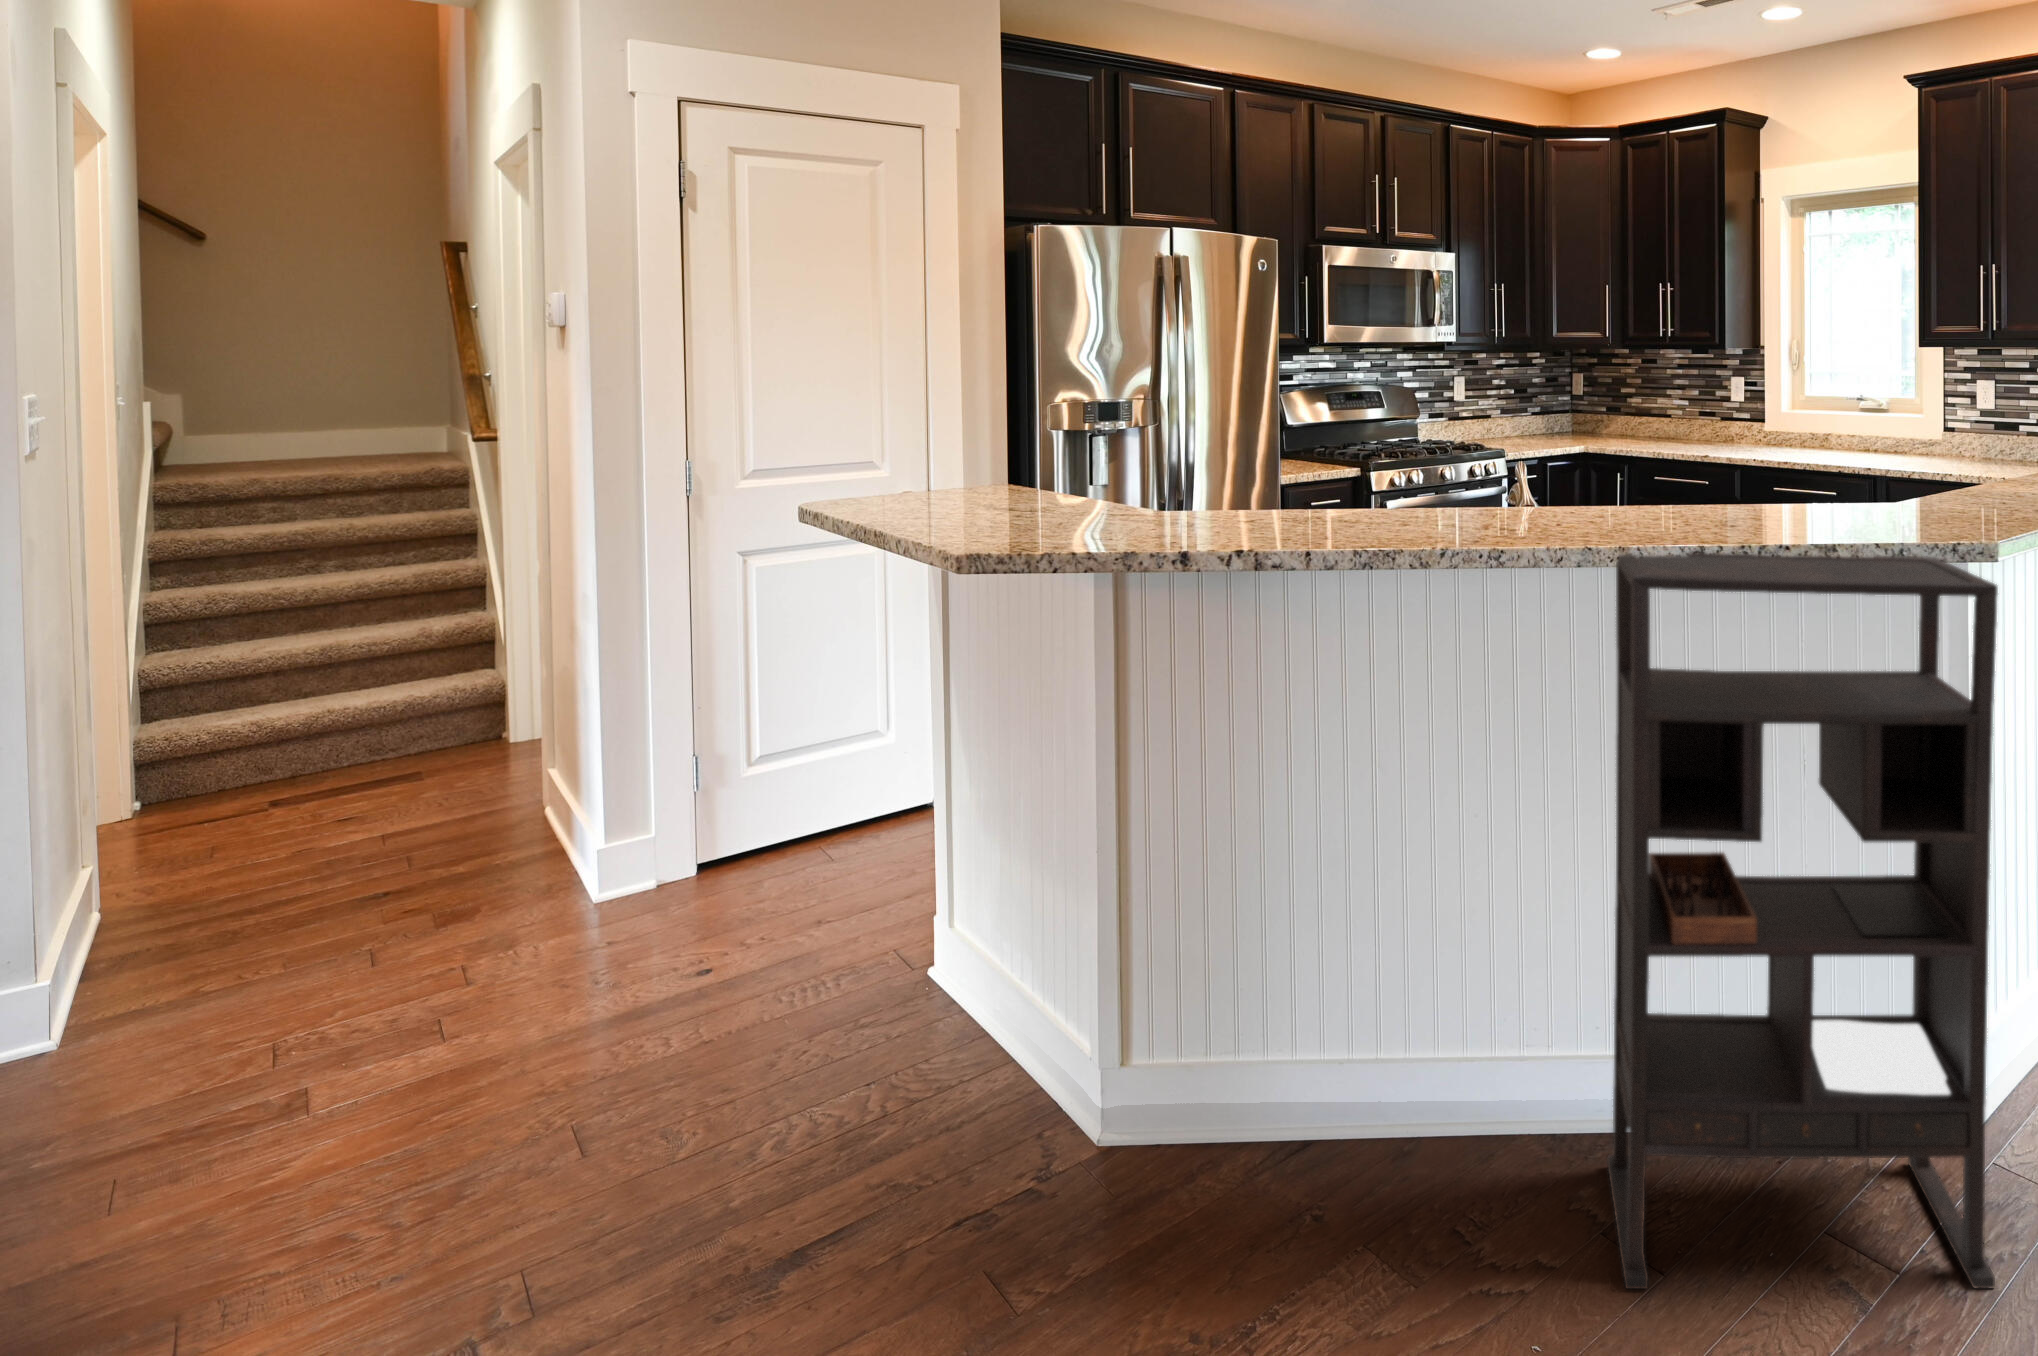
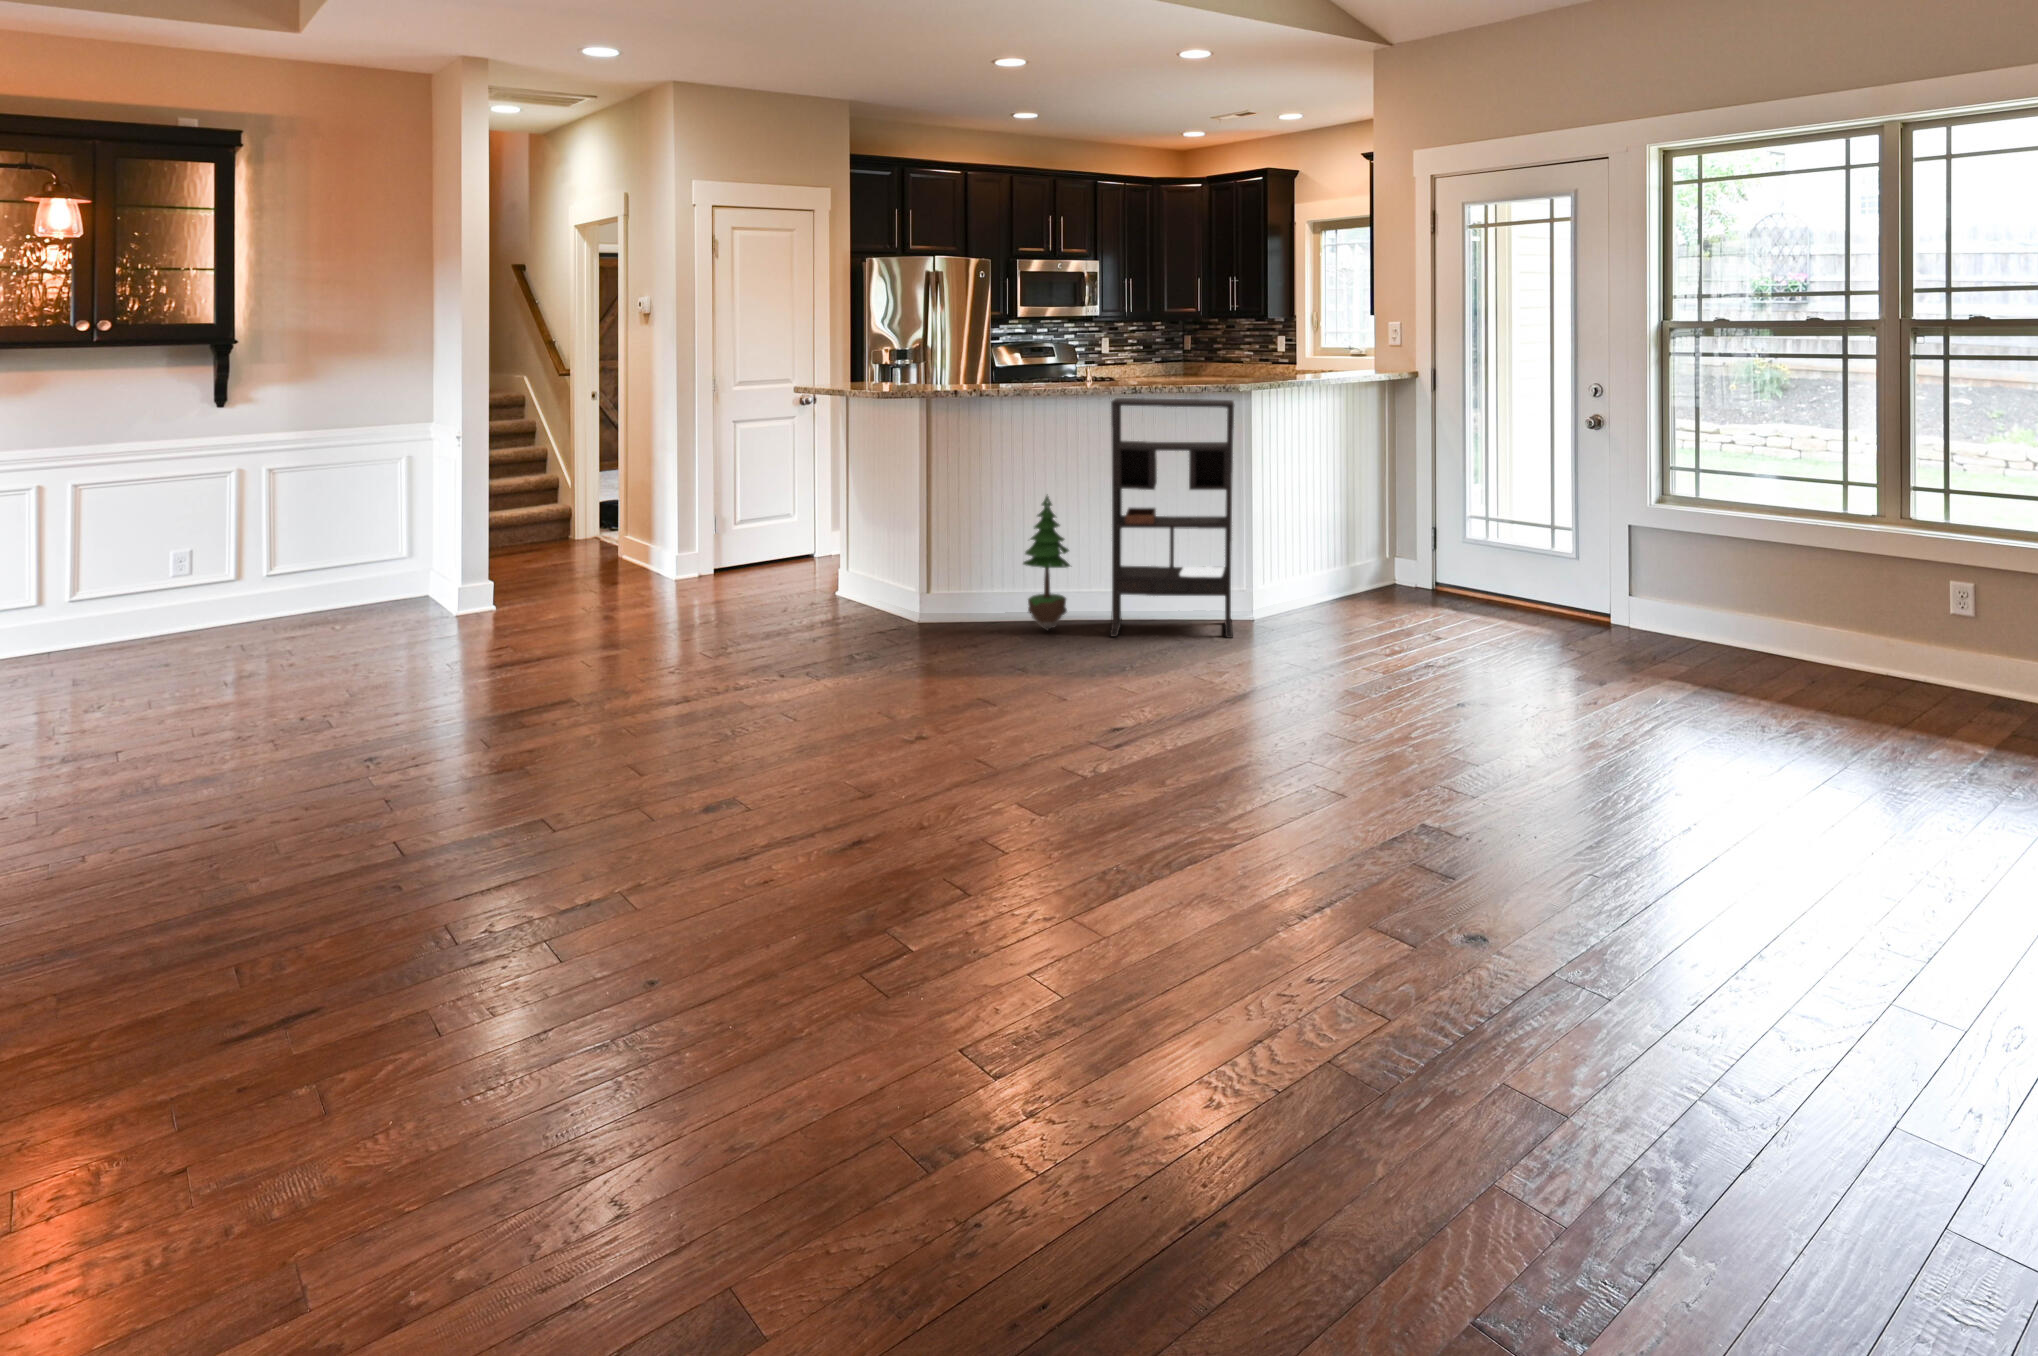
potted tree: none [1359,836,1502,1239] -> present [1023,496,1070,630]

